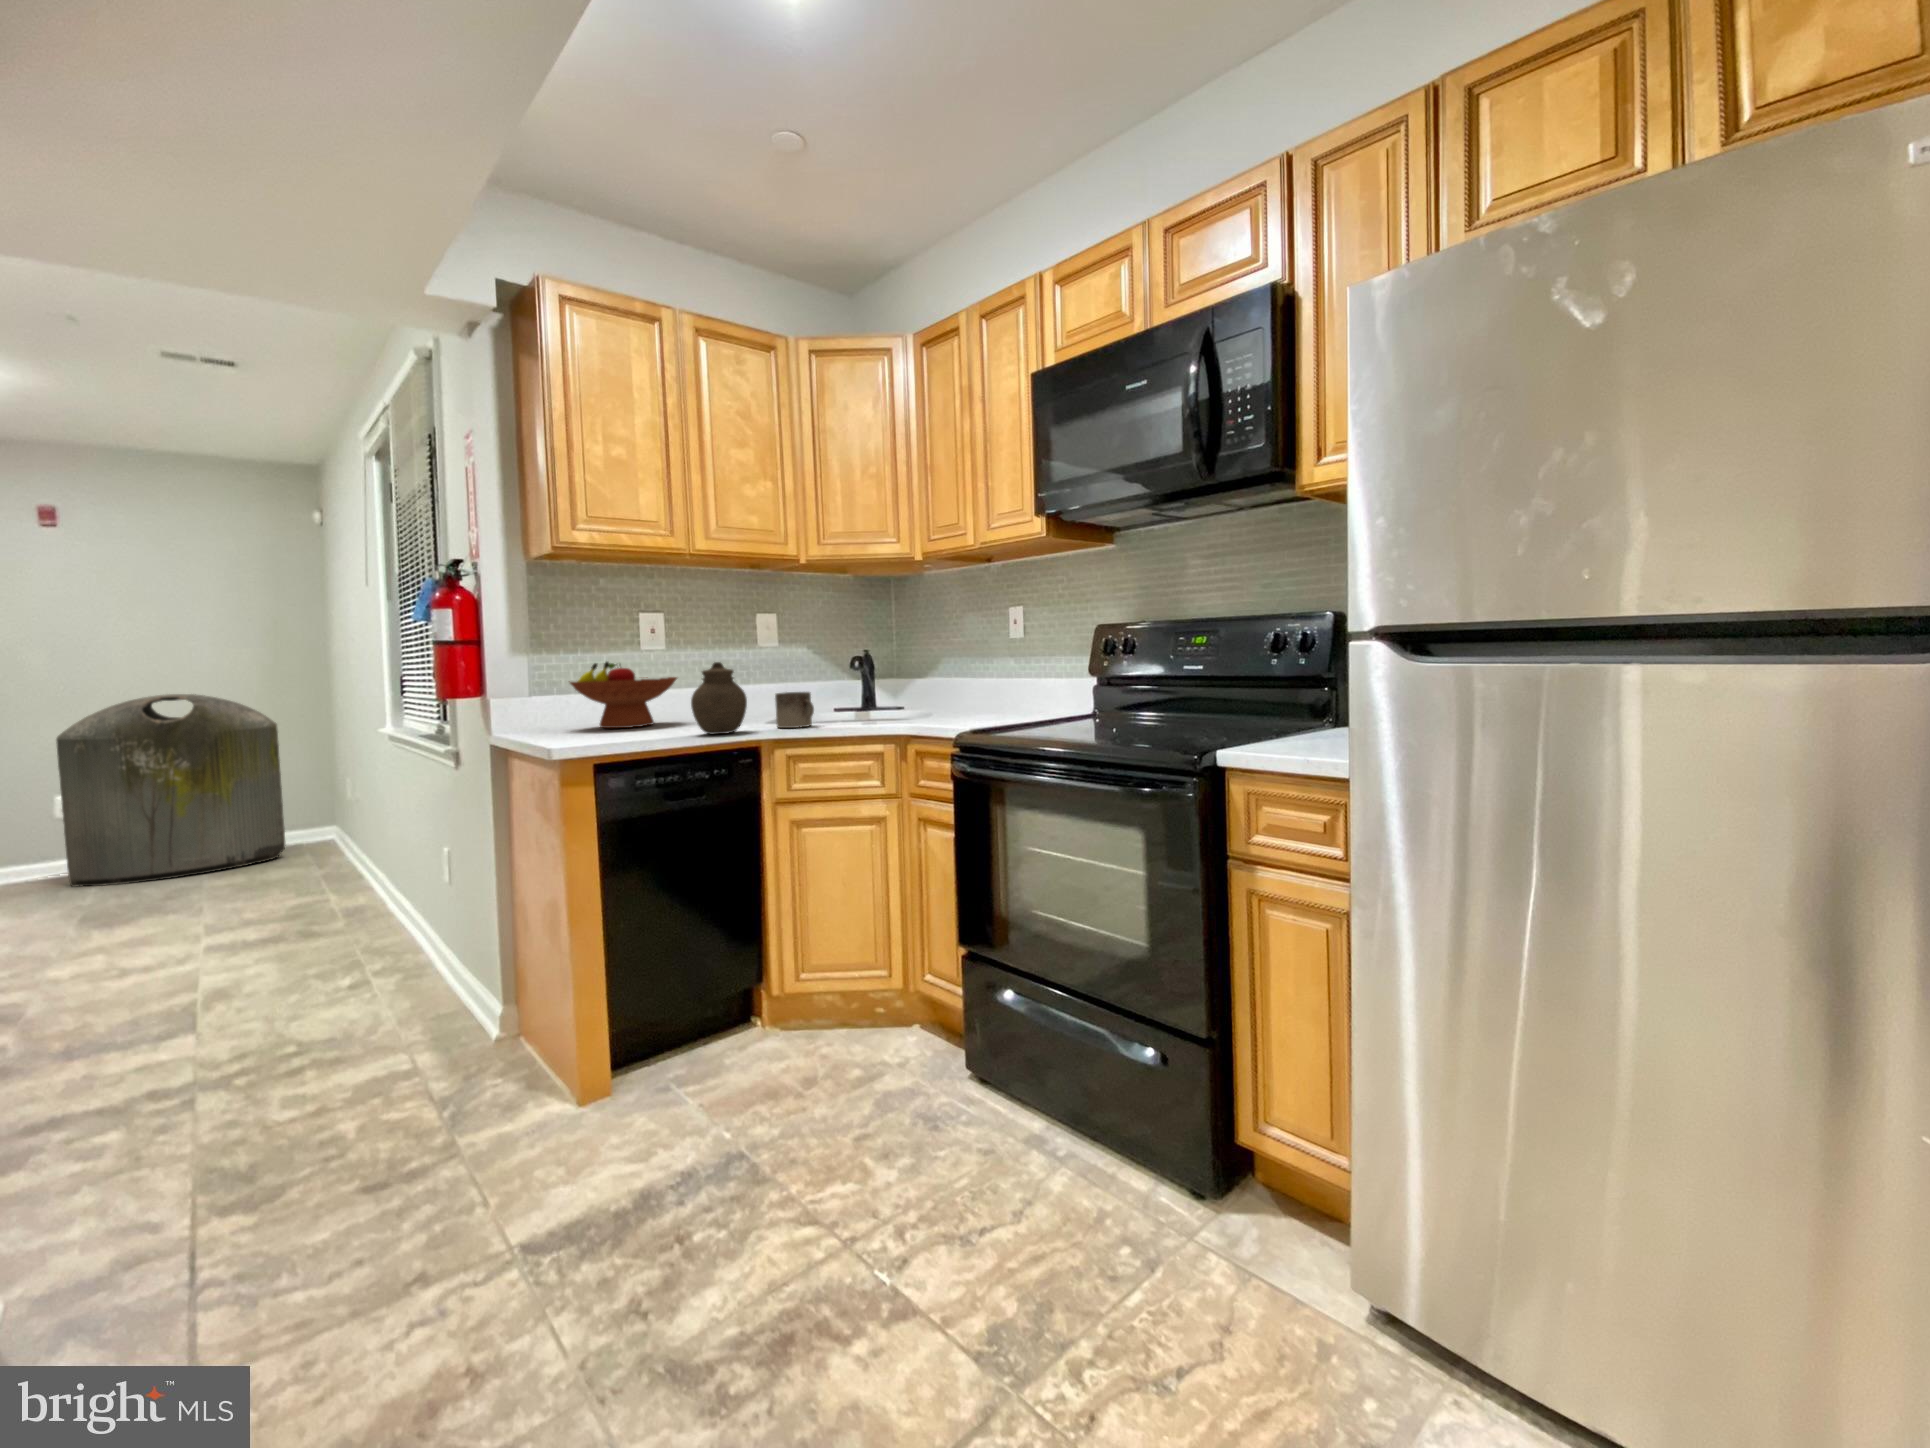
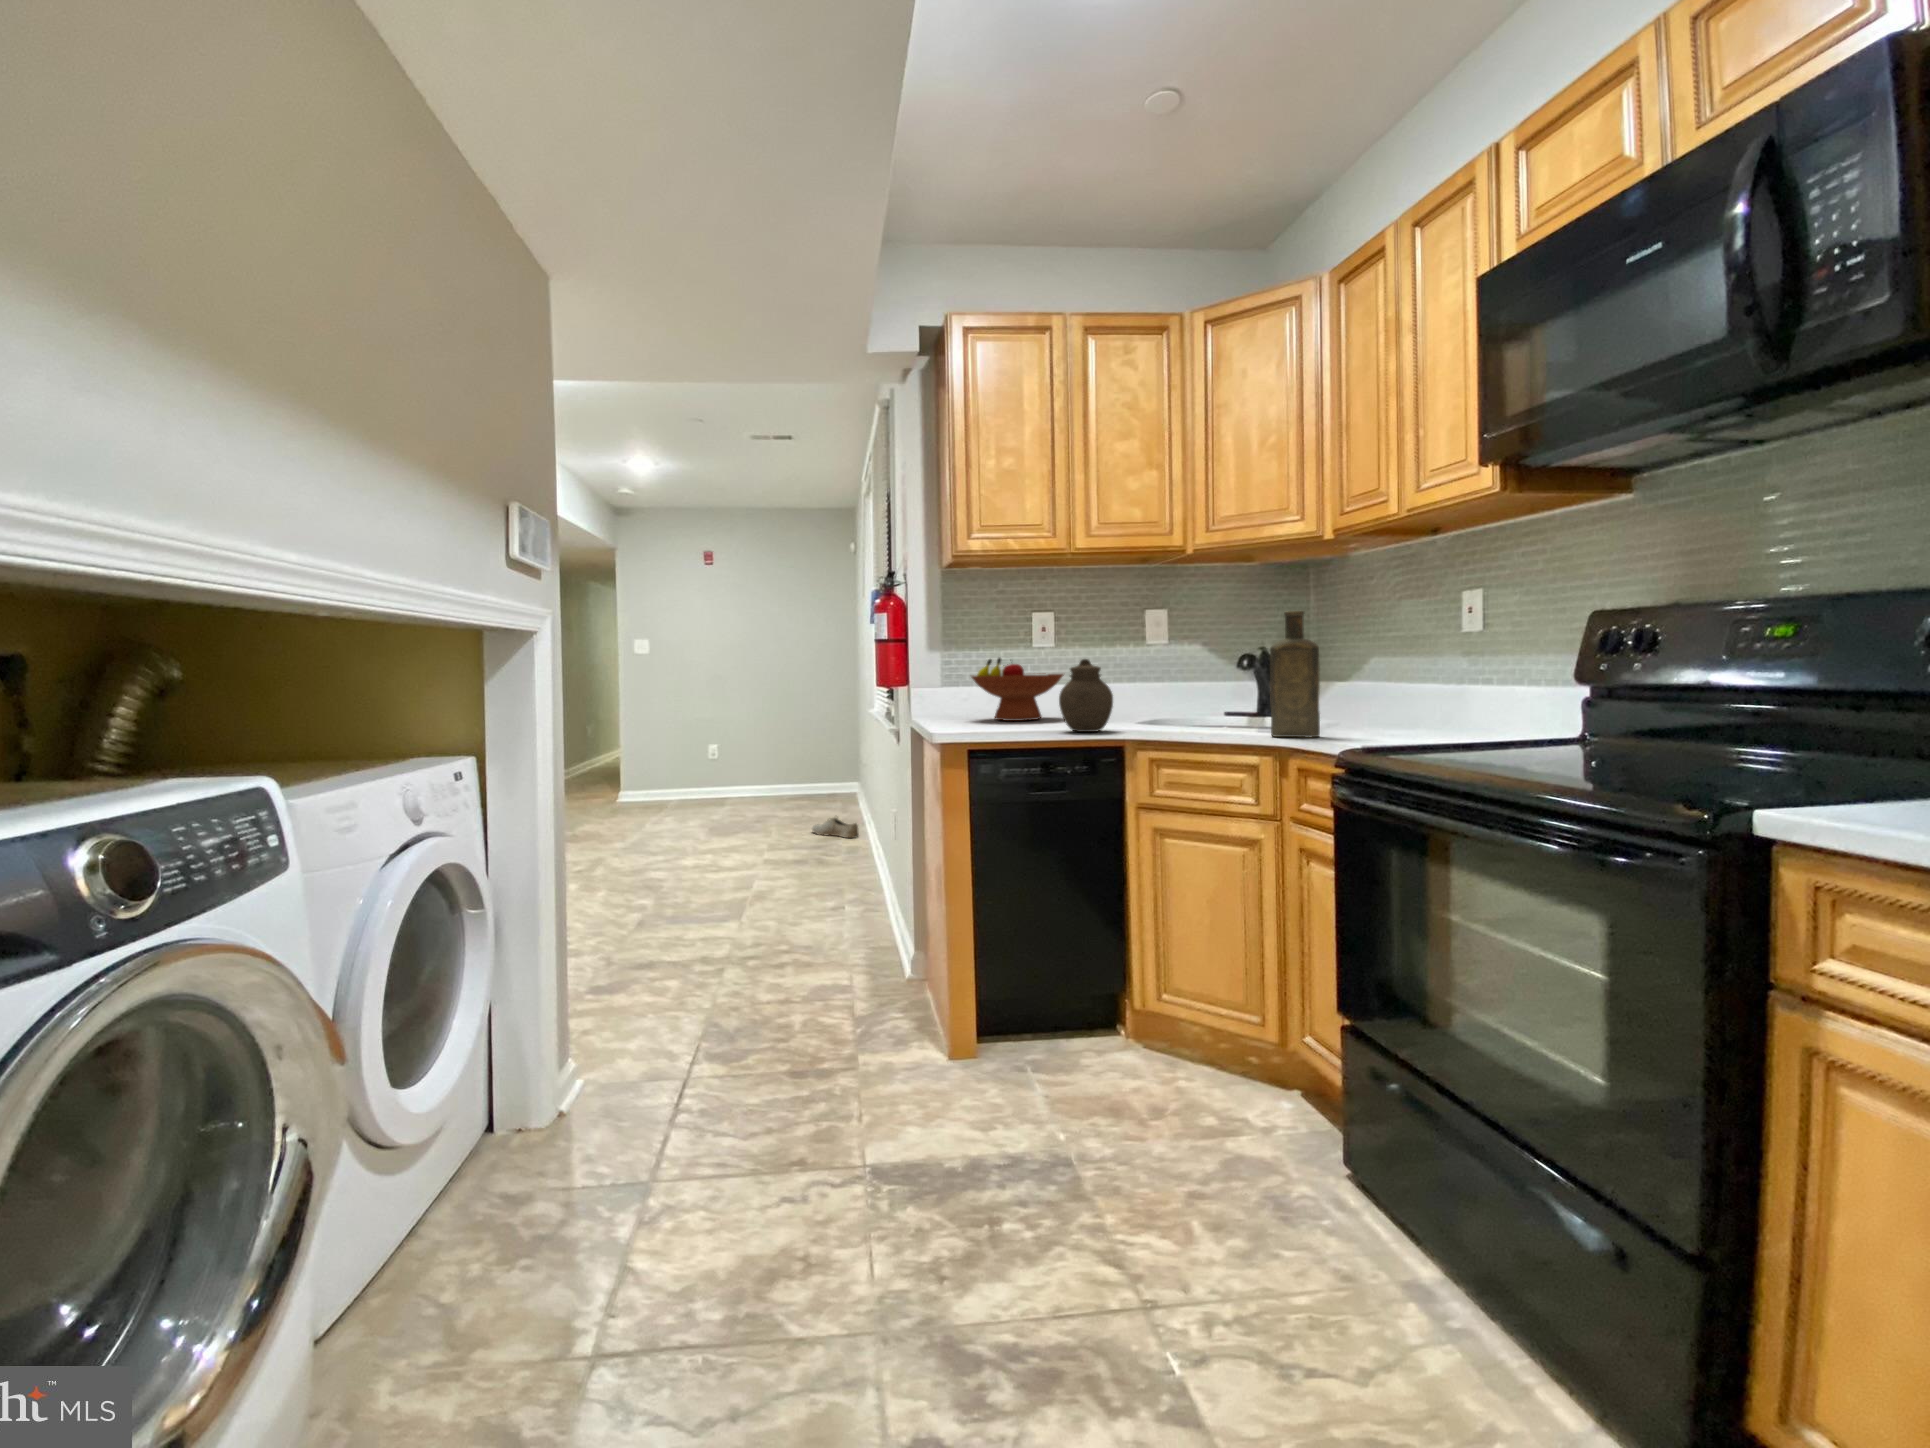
bottle: none [886,620,930,727] -> present [1270,611,1320,737]
mug: present [775,692,814,728] -> none [1145,692,1184,731]
trash can: present [56,694,285,887] -> none [708,679,821,811]
shoe: none [283,865,365,894] -> present [812,817,859,838]

